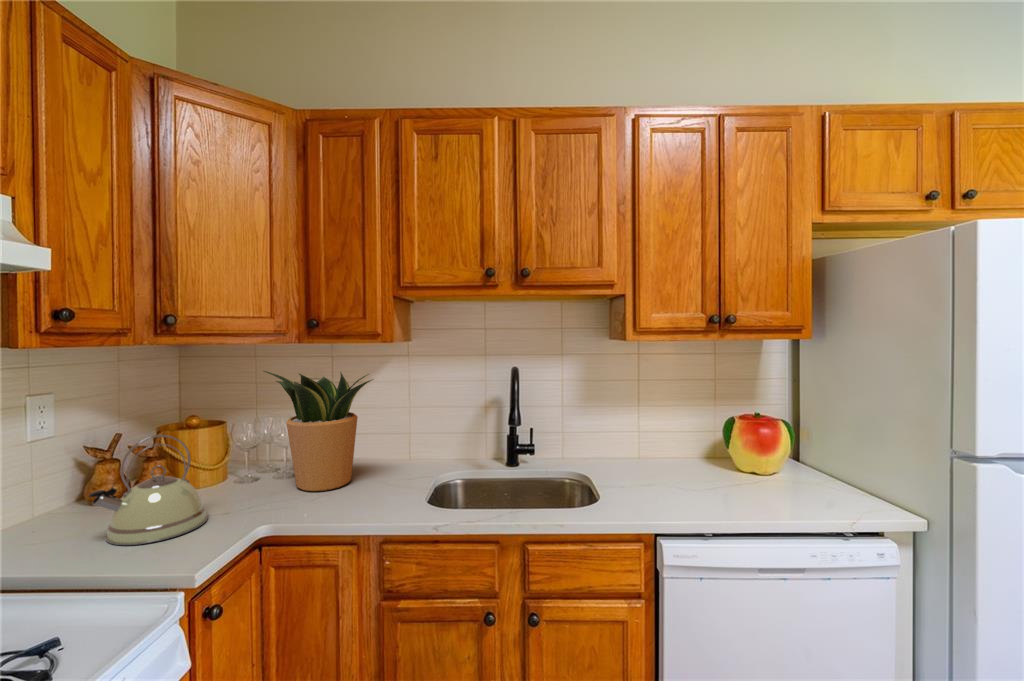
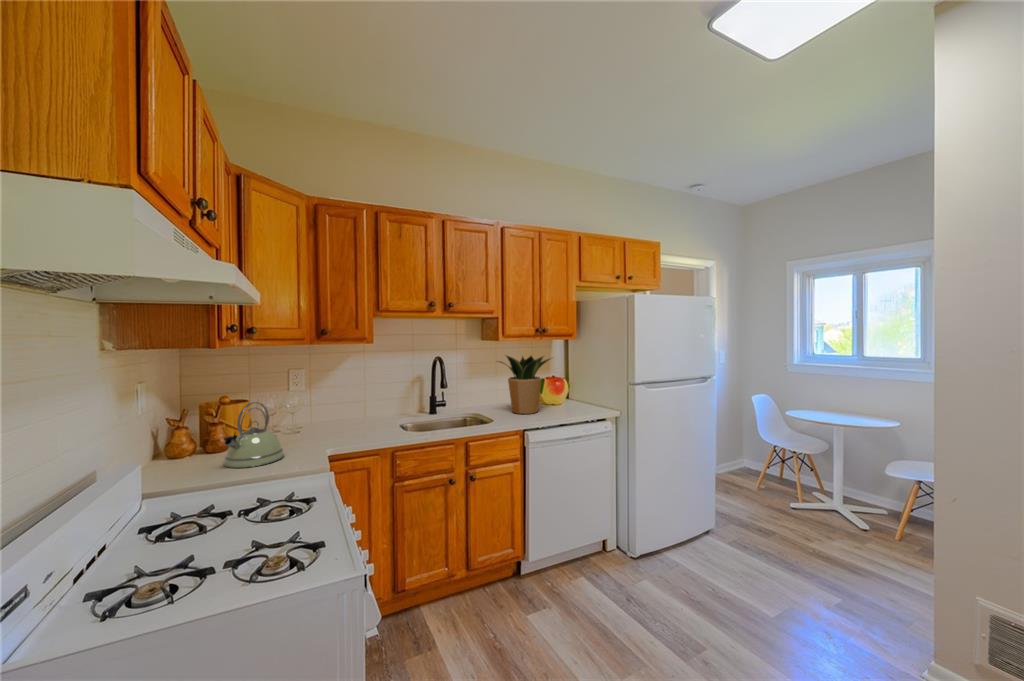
potted plant: present [264,371,373,491] -> present [500,356,550,414]

